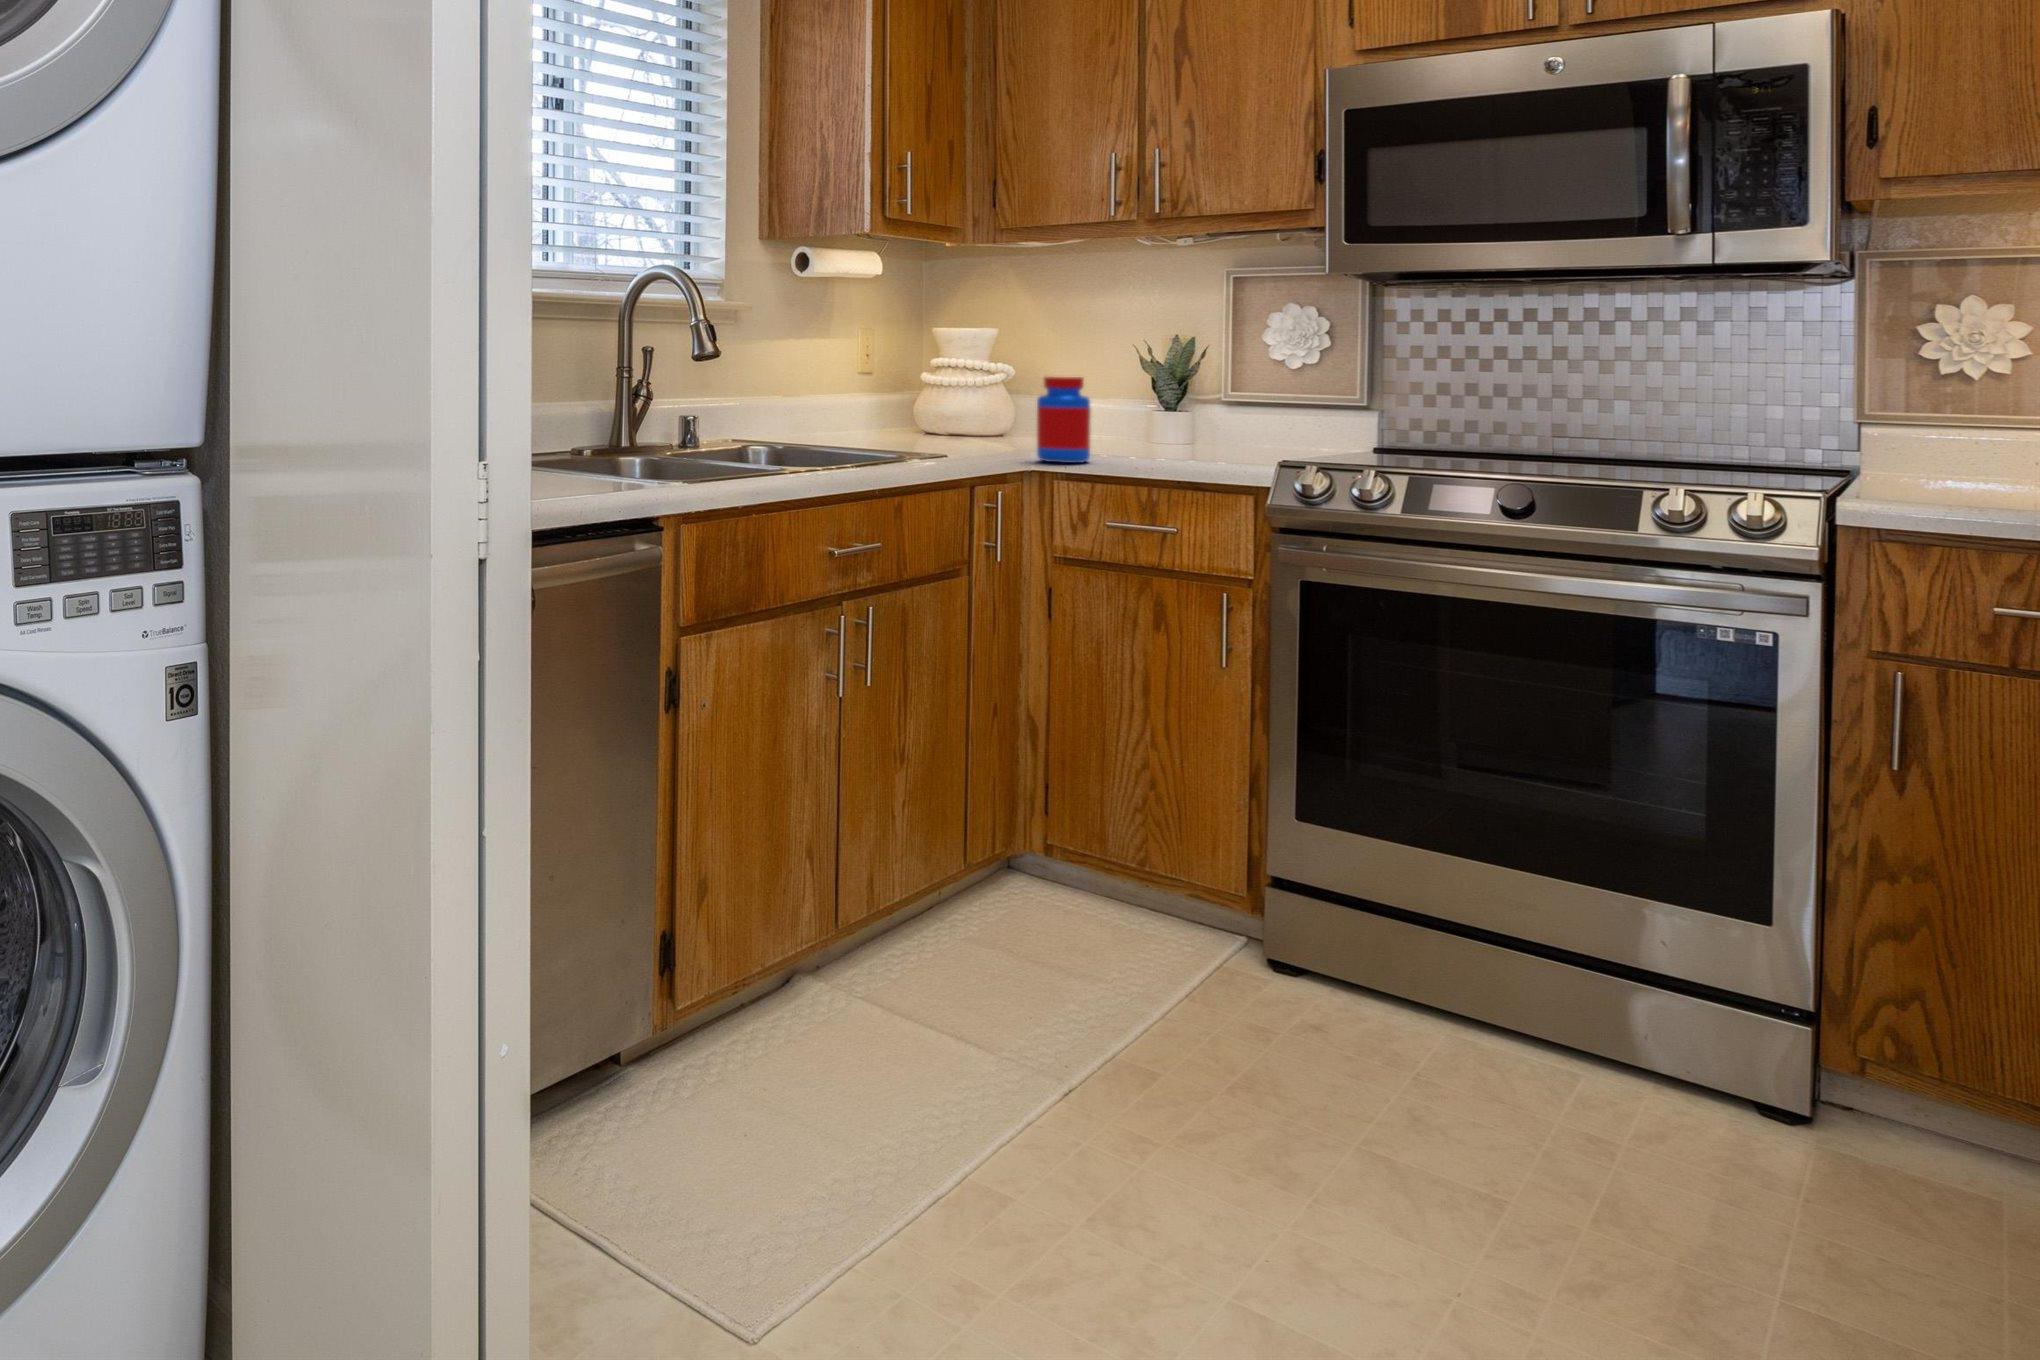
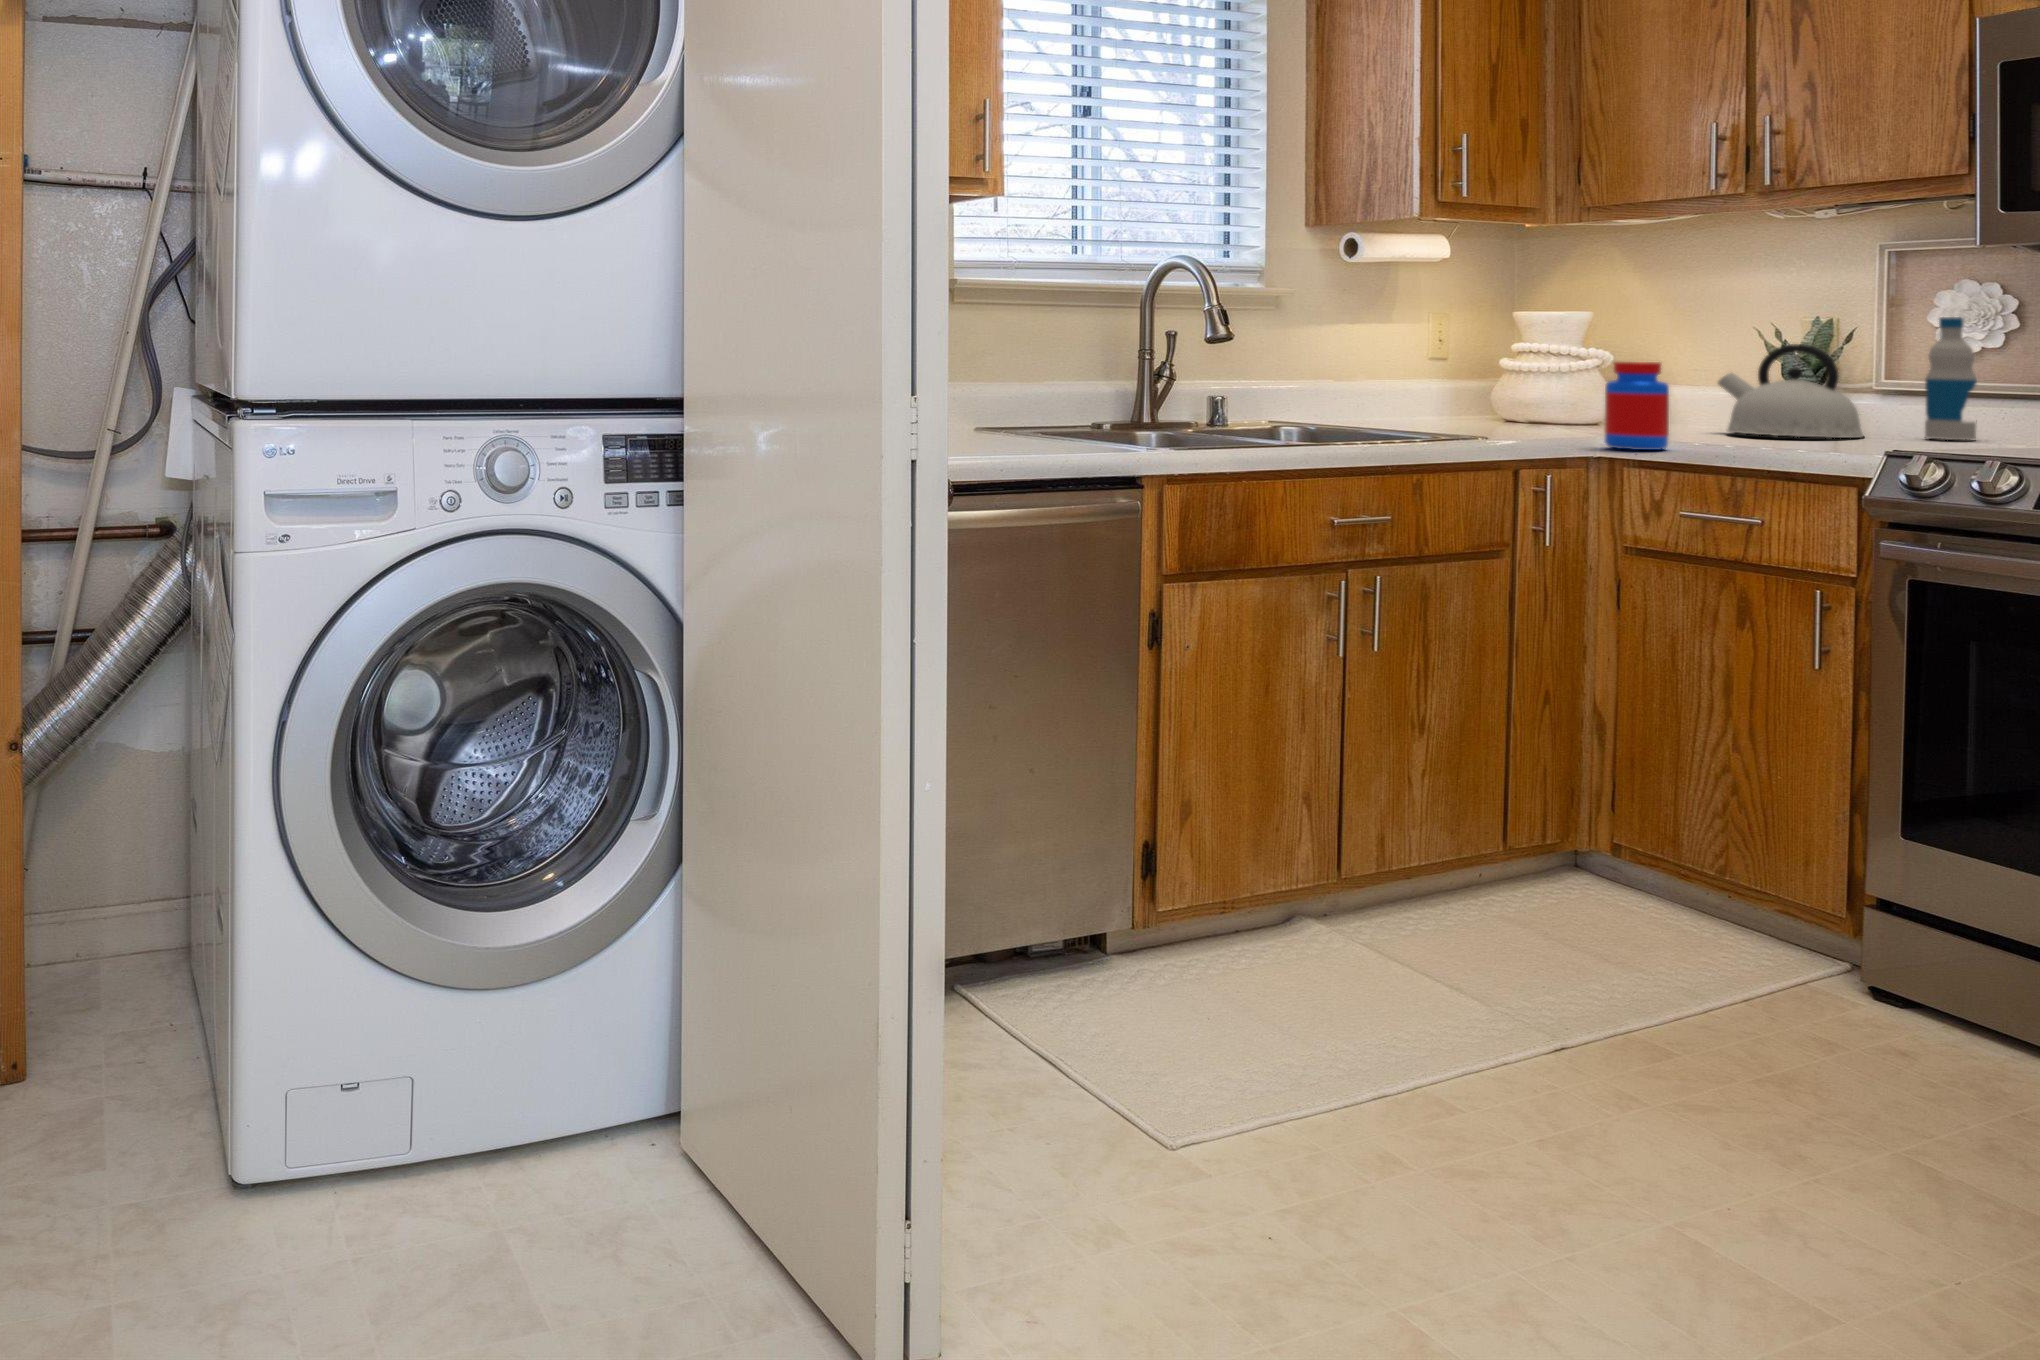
bottle: none [1264,335,1302,446] -> present [1925,317,1977,440]
kettle: none [1103,359,1219,446] -> present [1718,344,1863,438]

